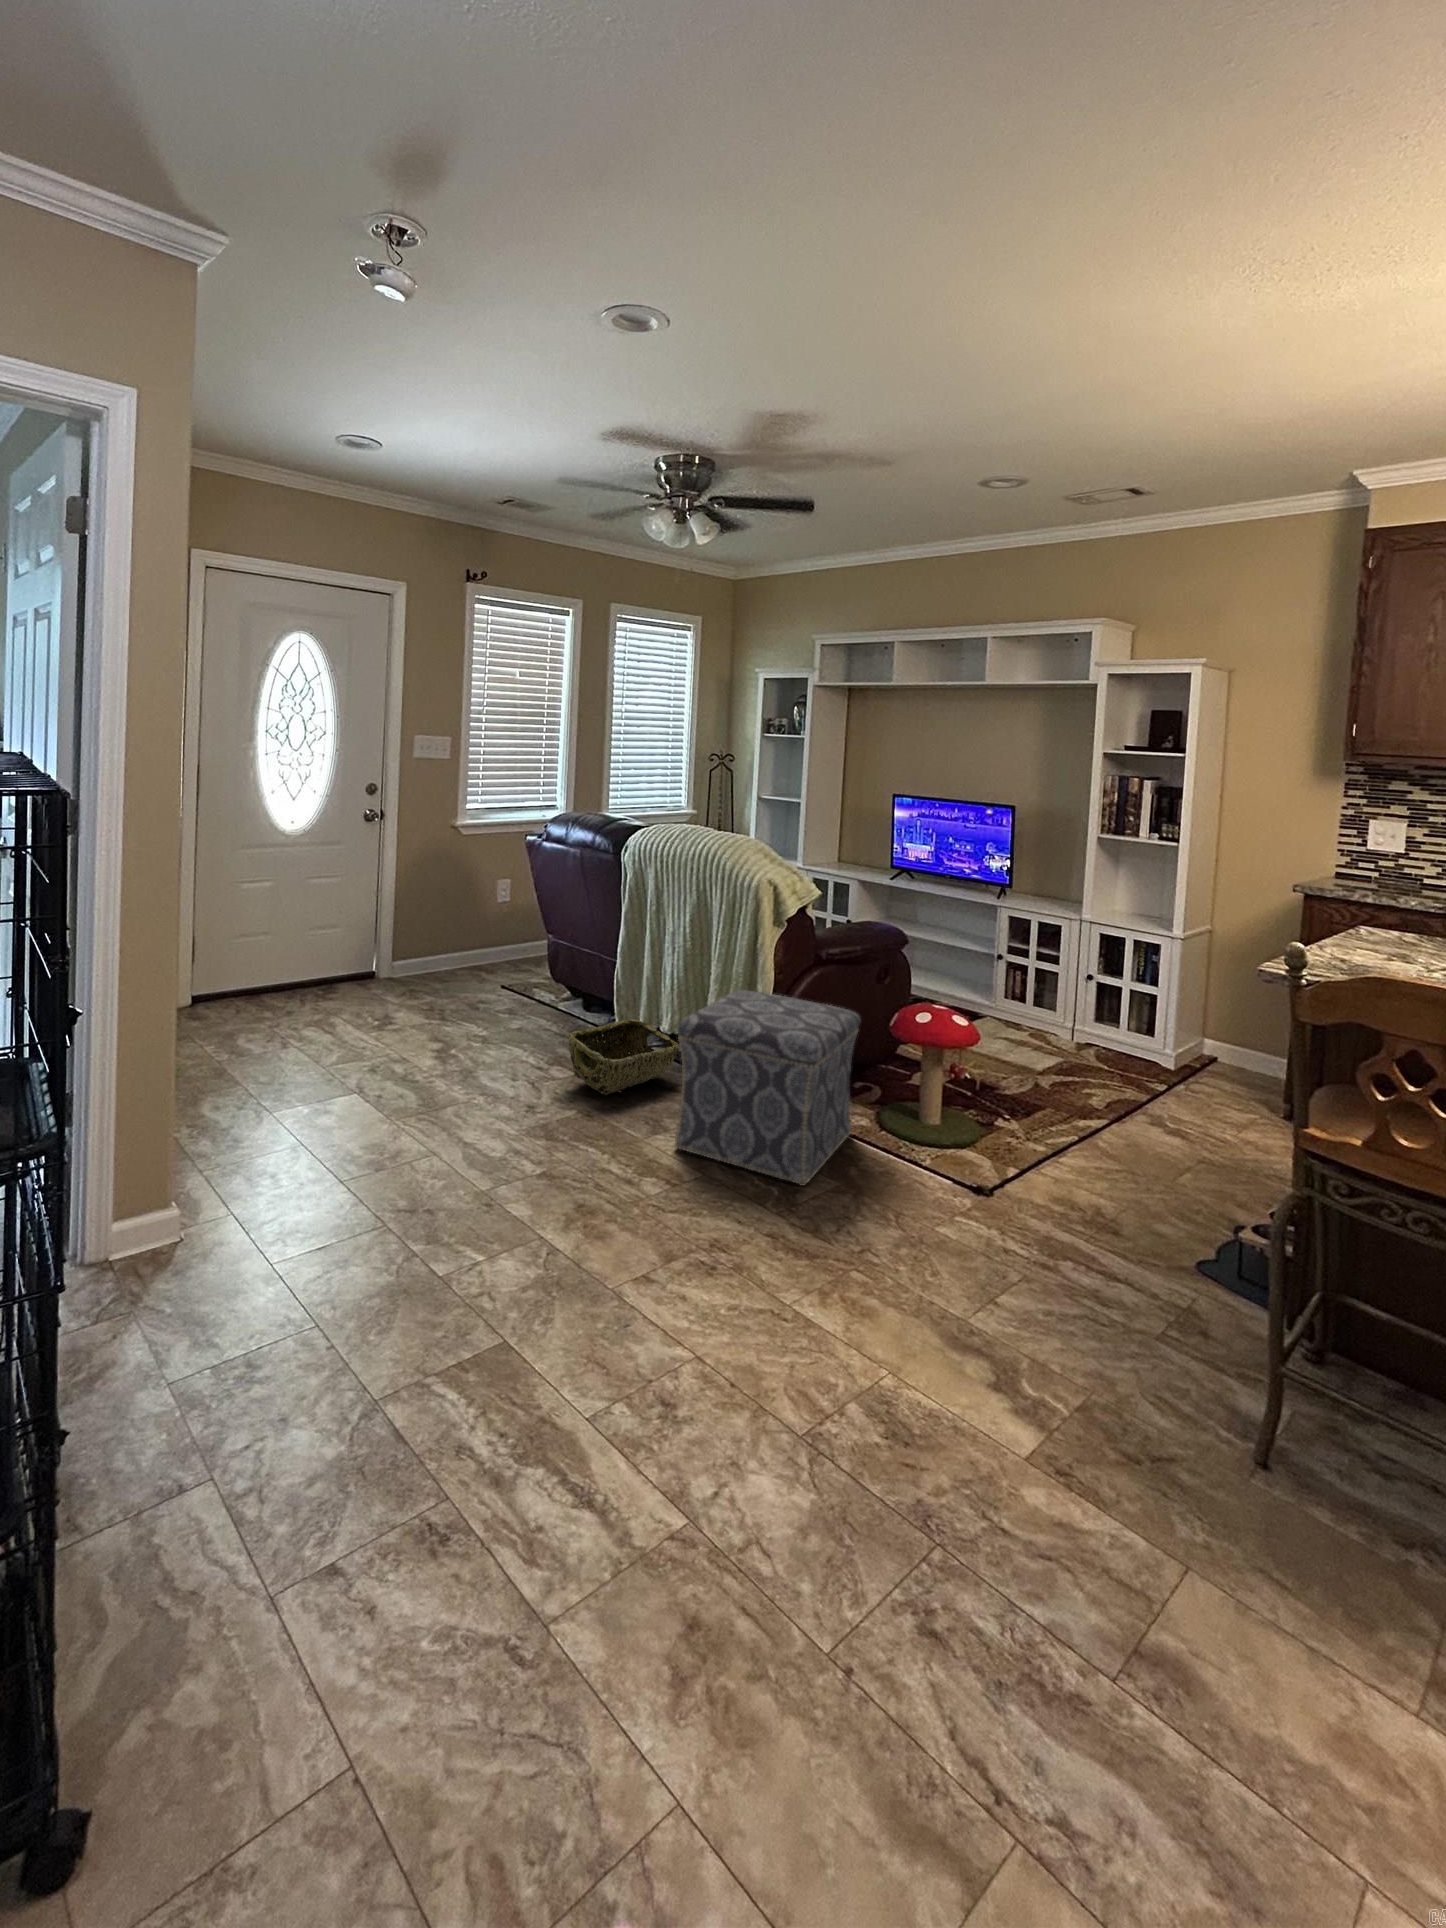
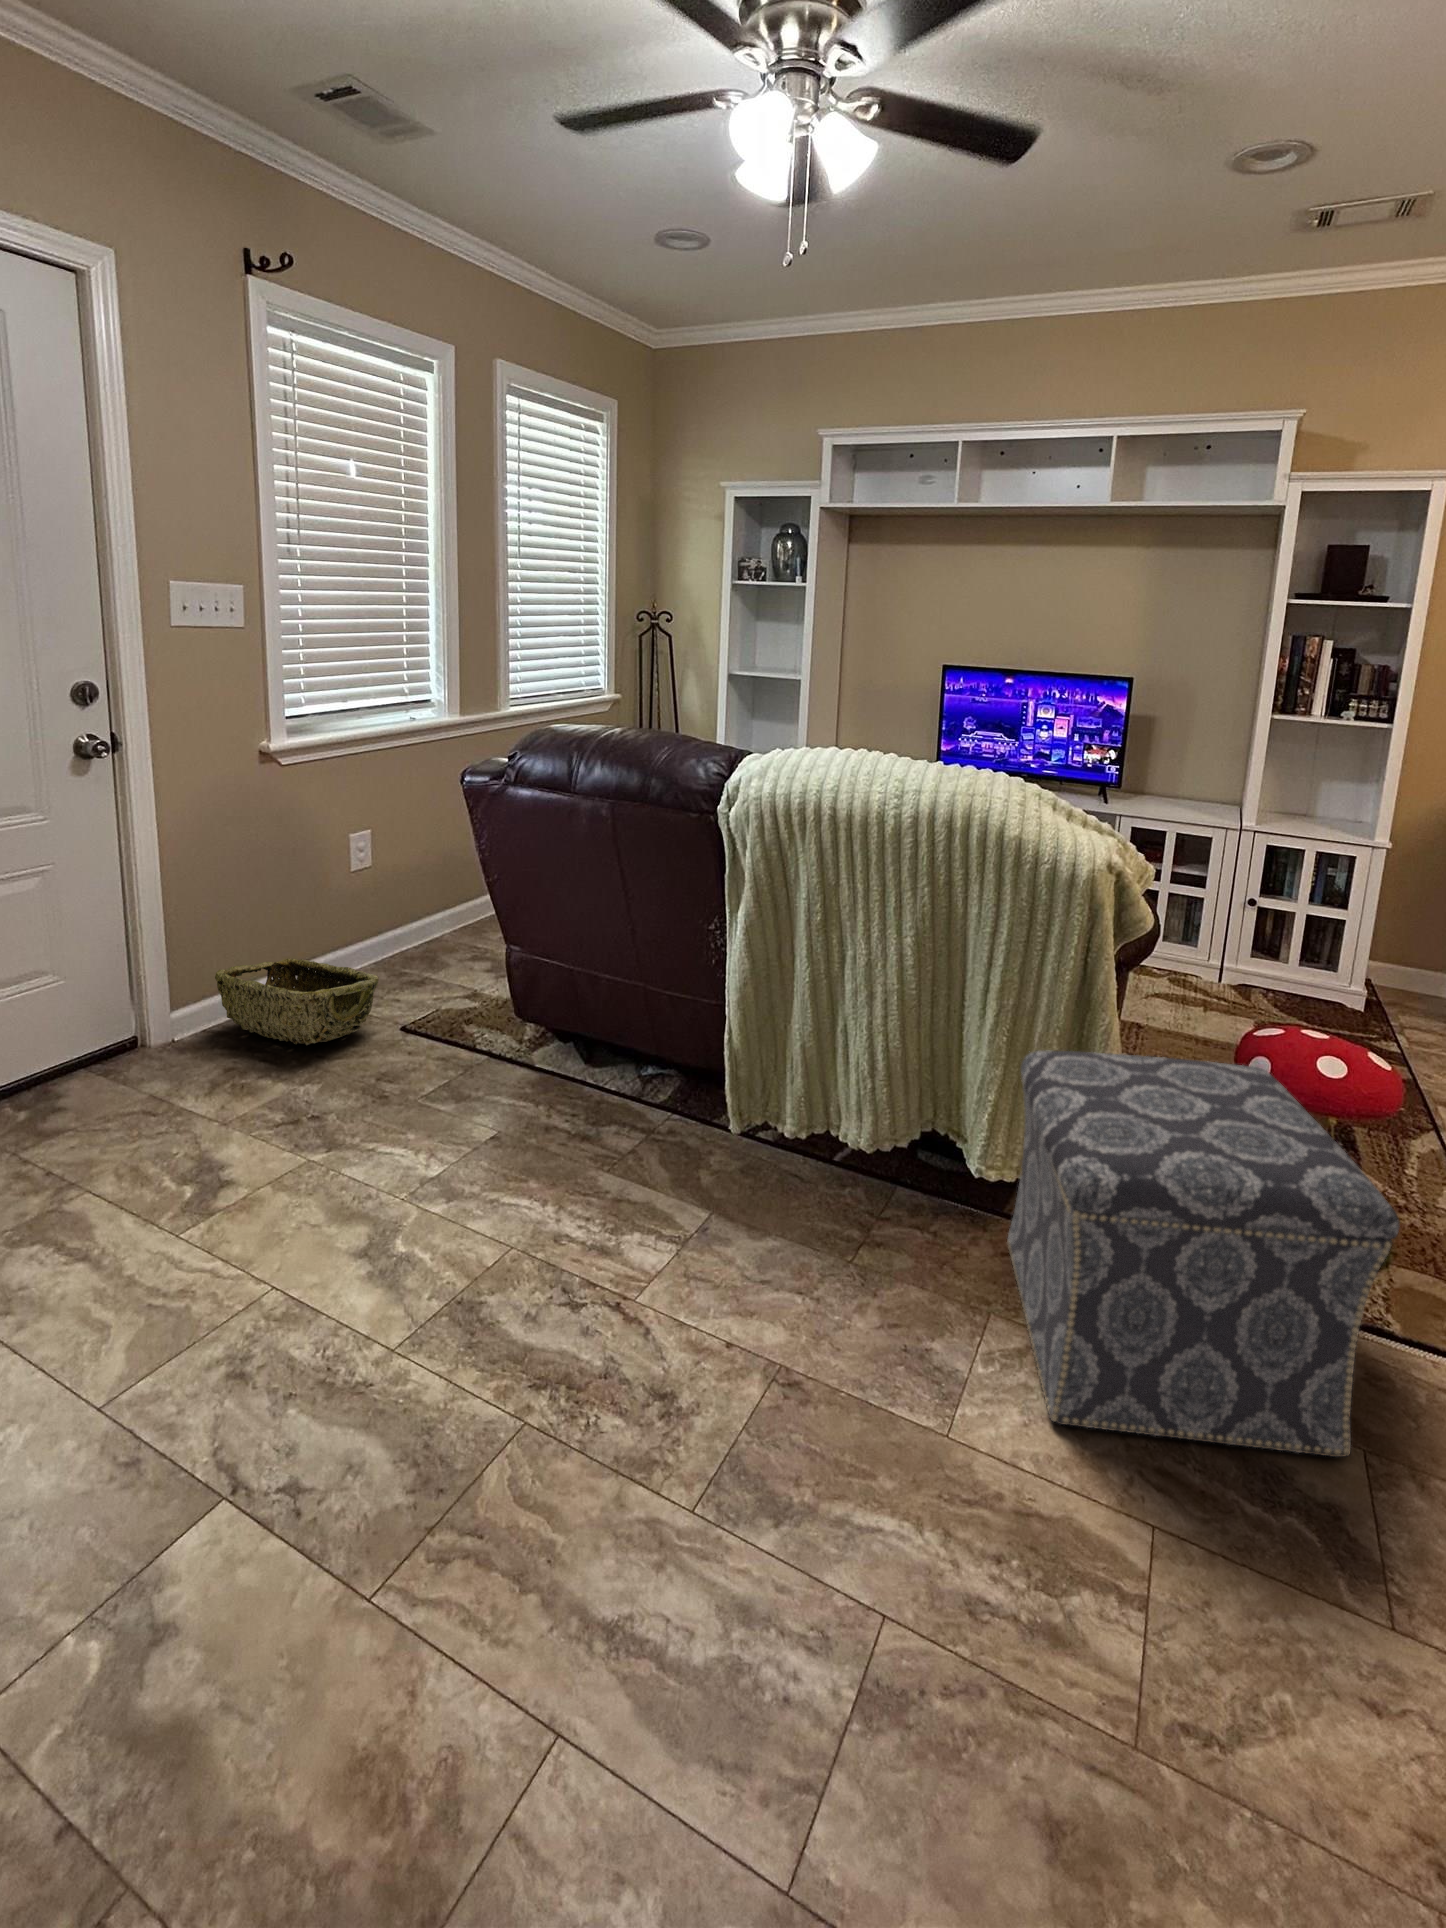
woven basket: present [568,1019,680,1095] -> present [215,959,379,1045]

